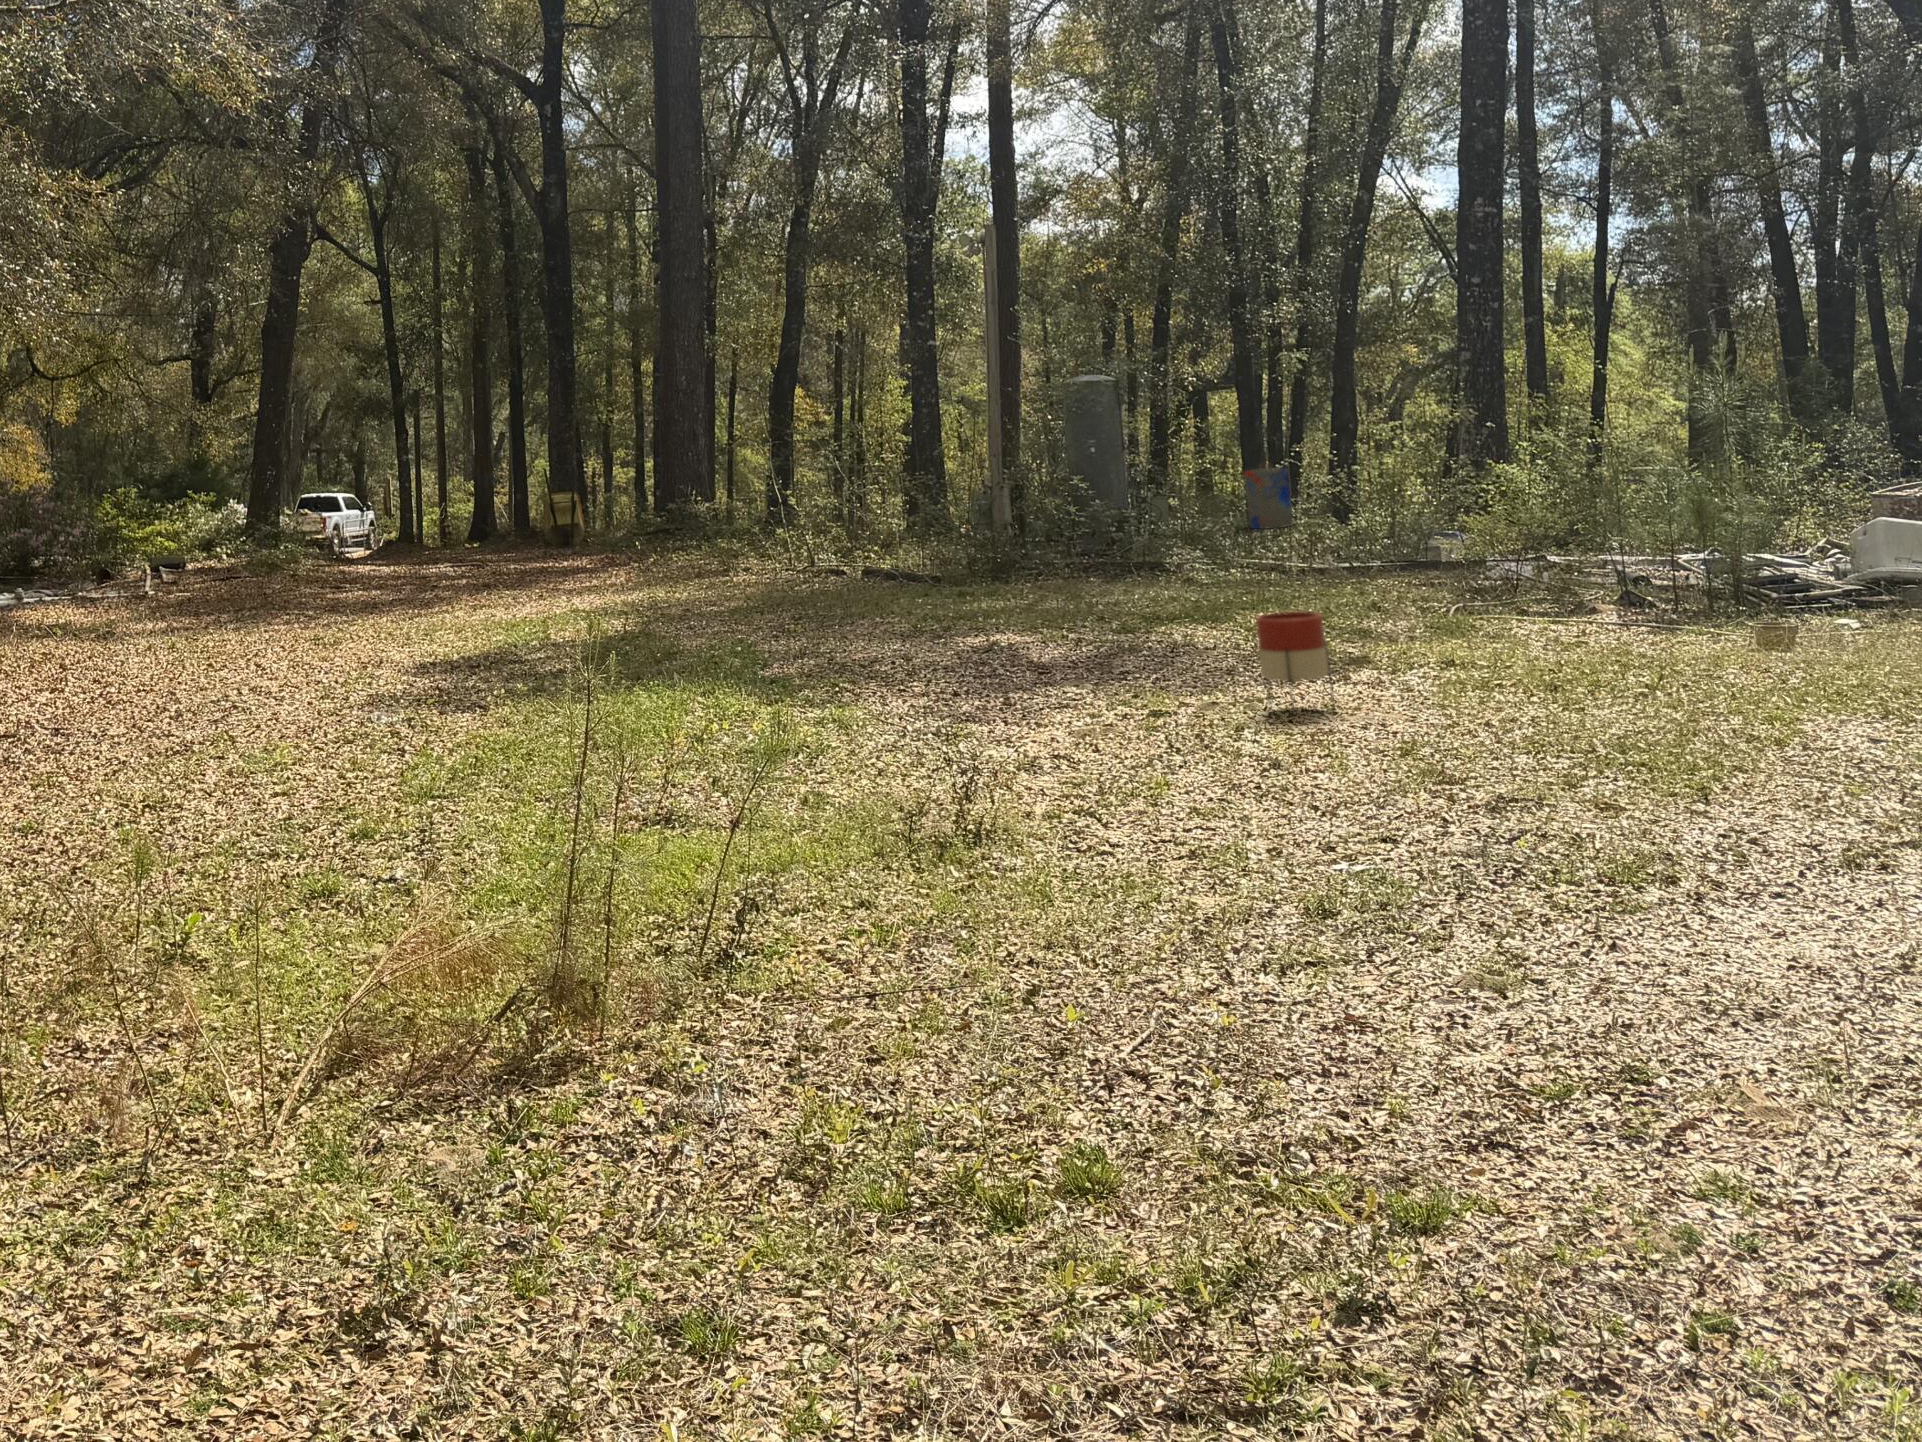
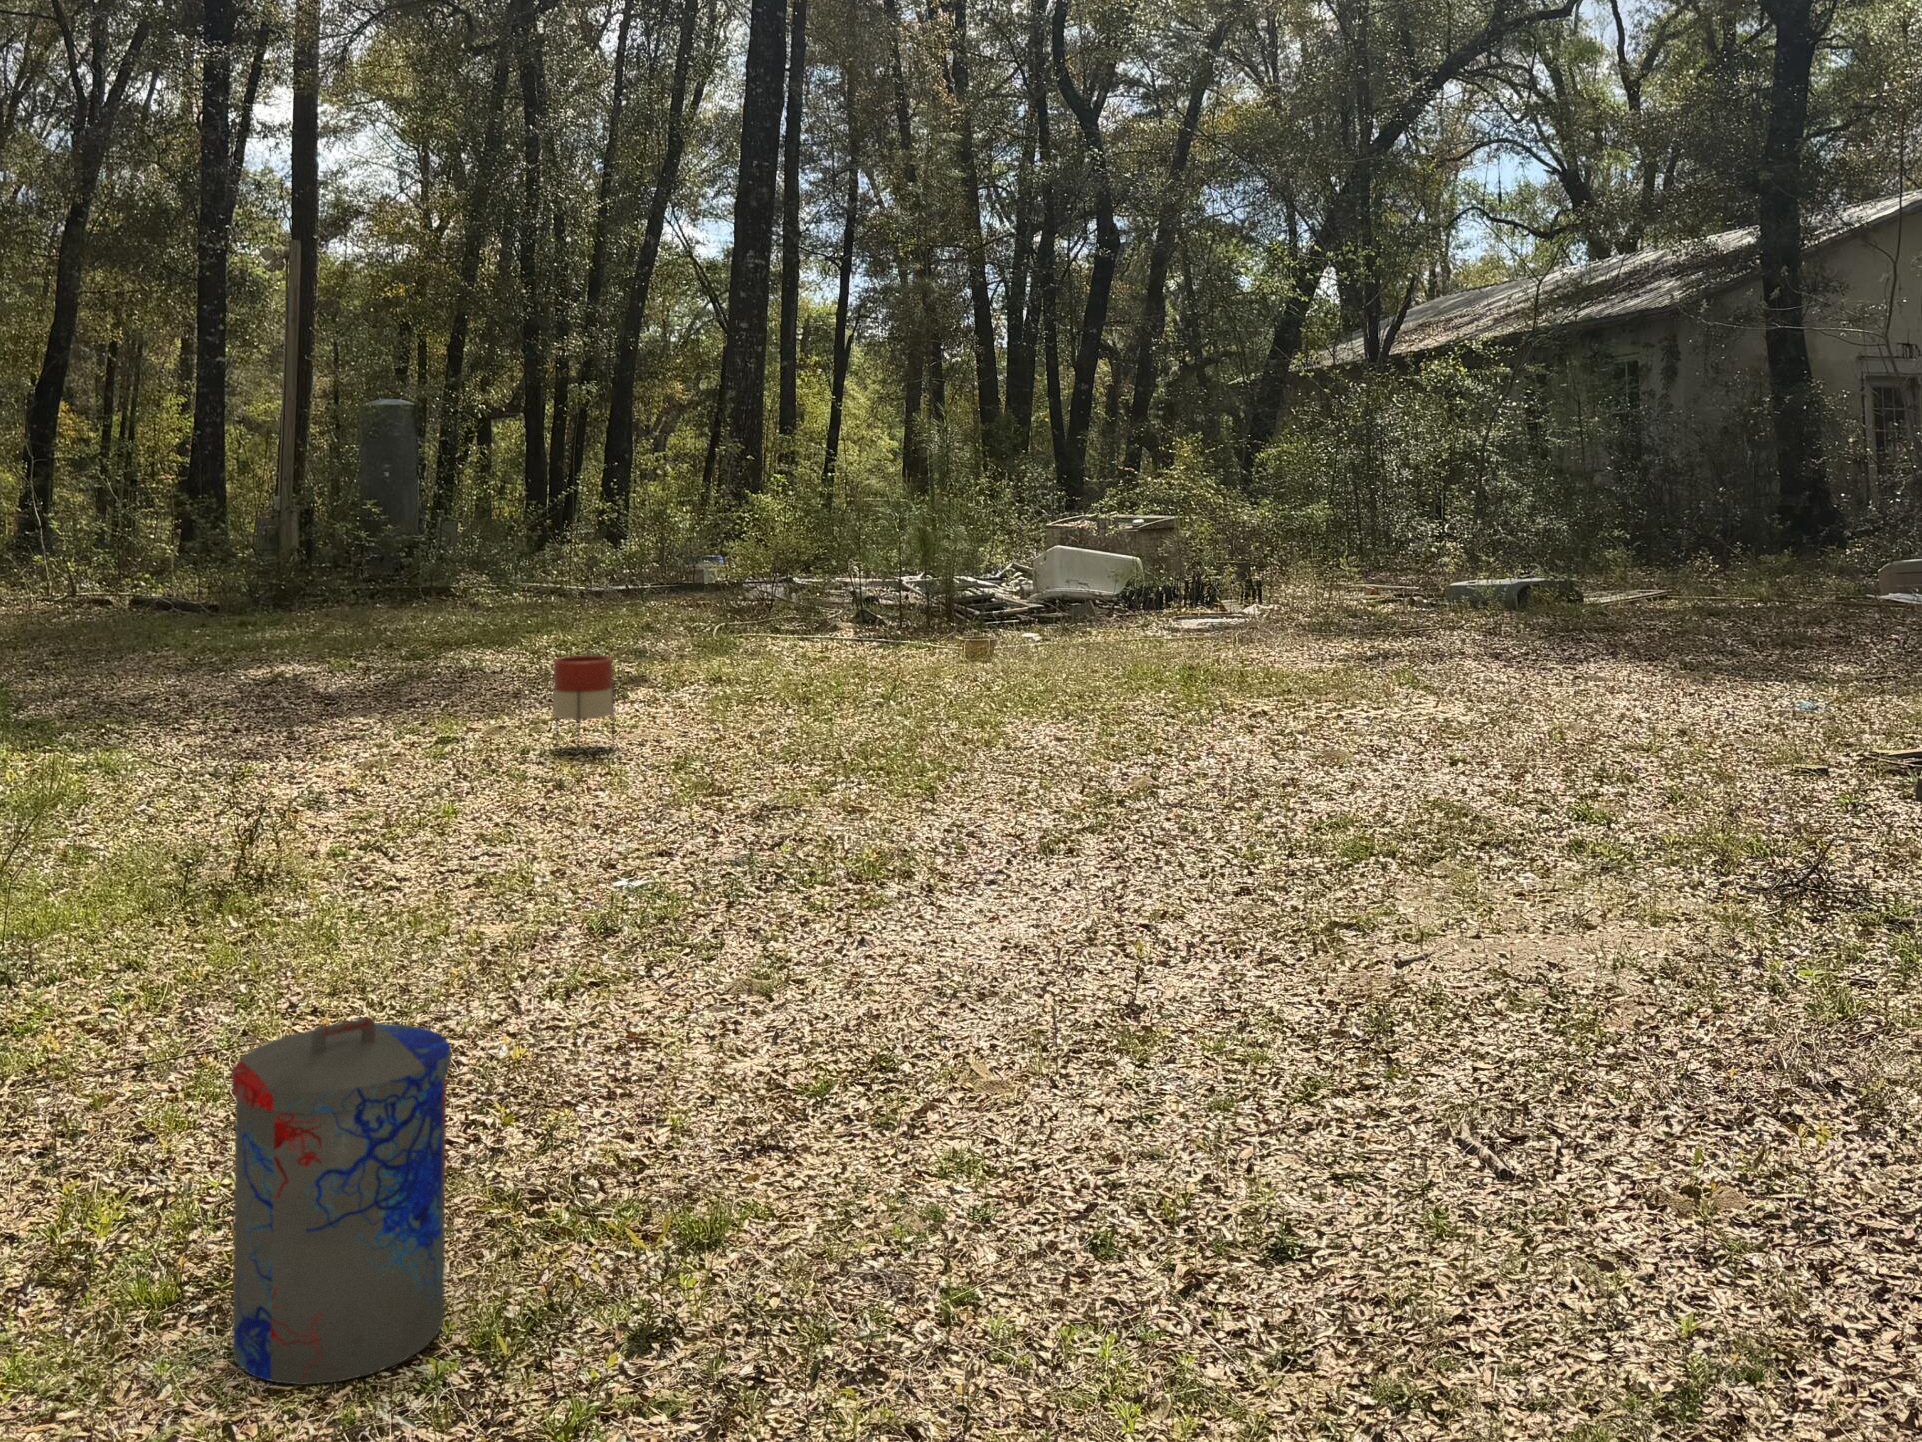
trash can: present [1243,464,1294,529] -> present [231,1018,451,1385]

